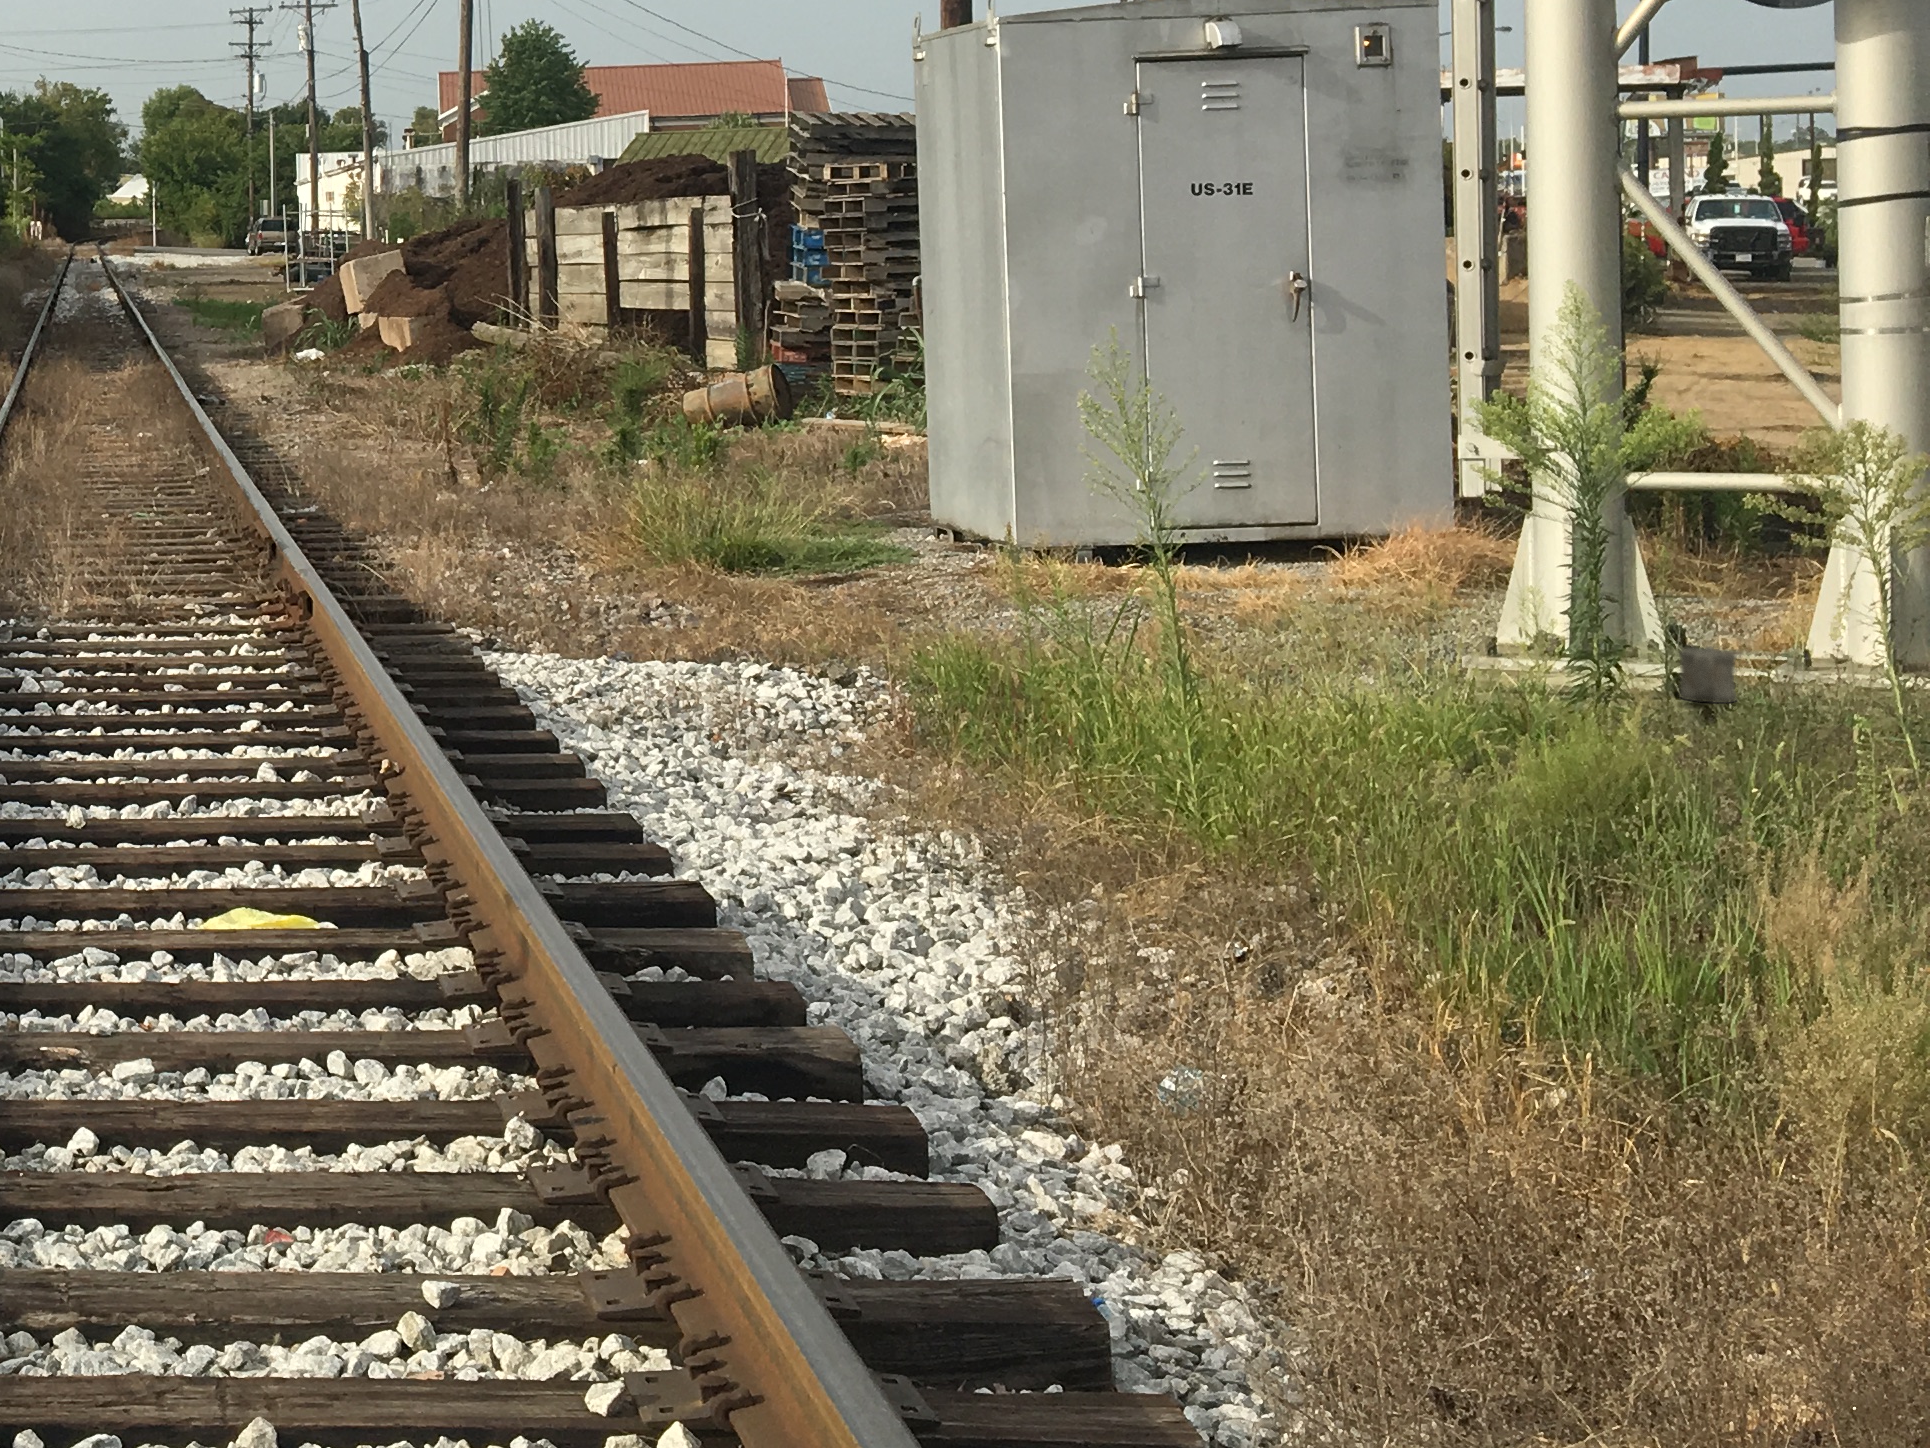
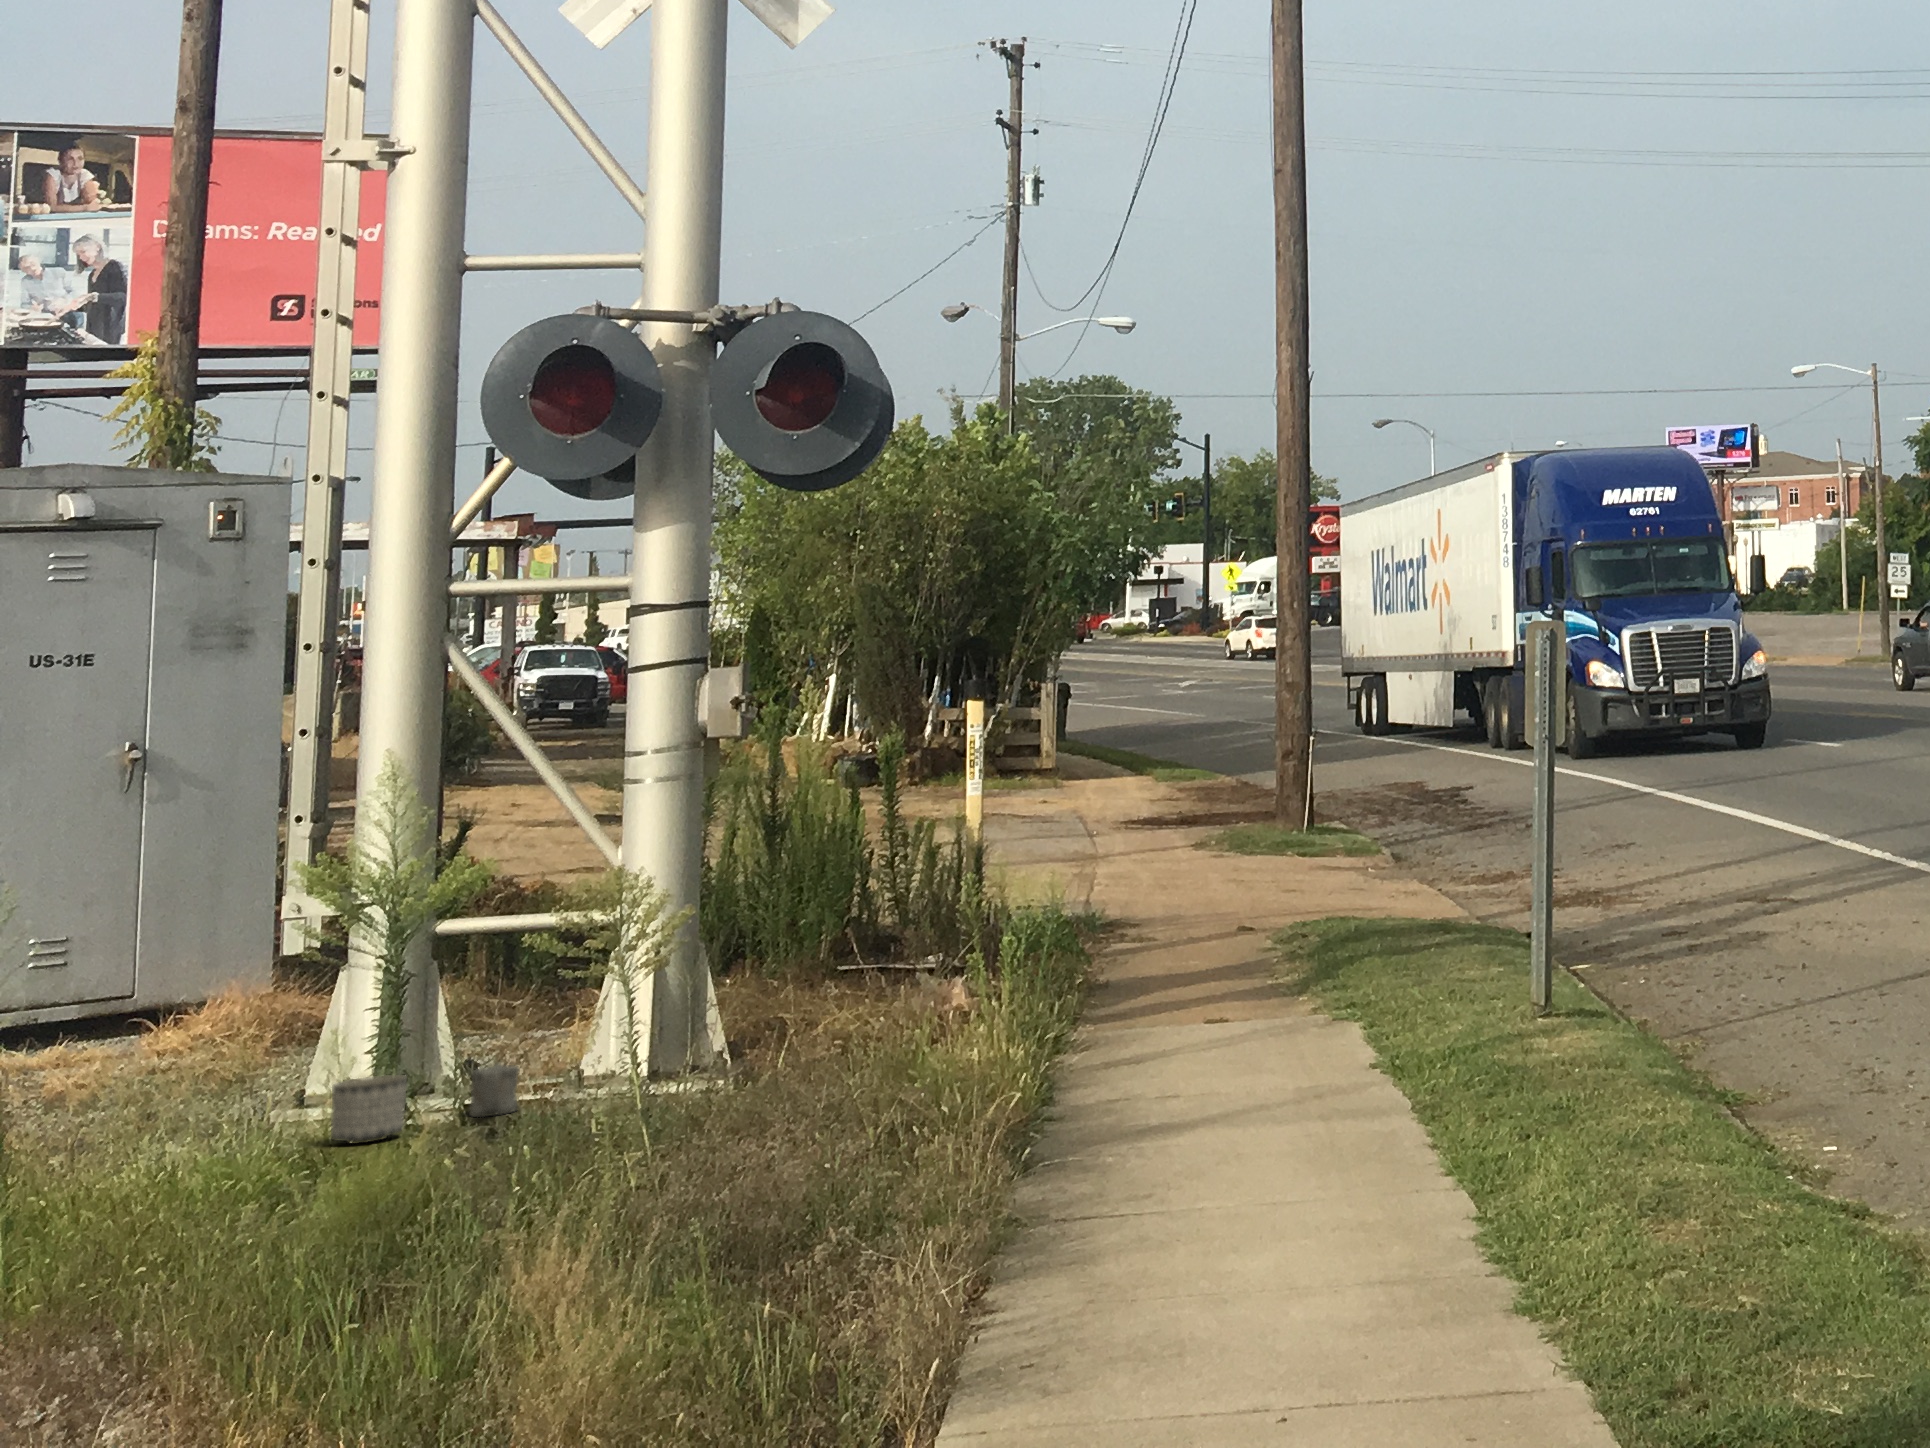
planter: none [1524,639,1607,708] -> present [331,1075,407,1144]

